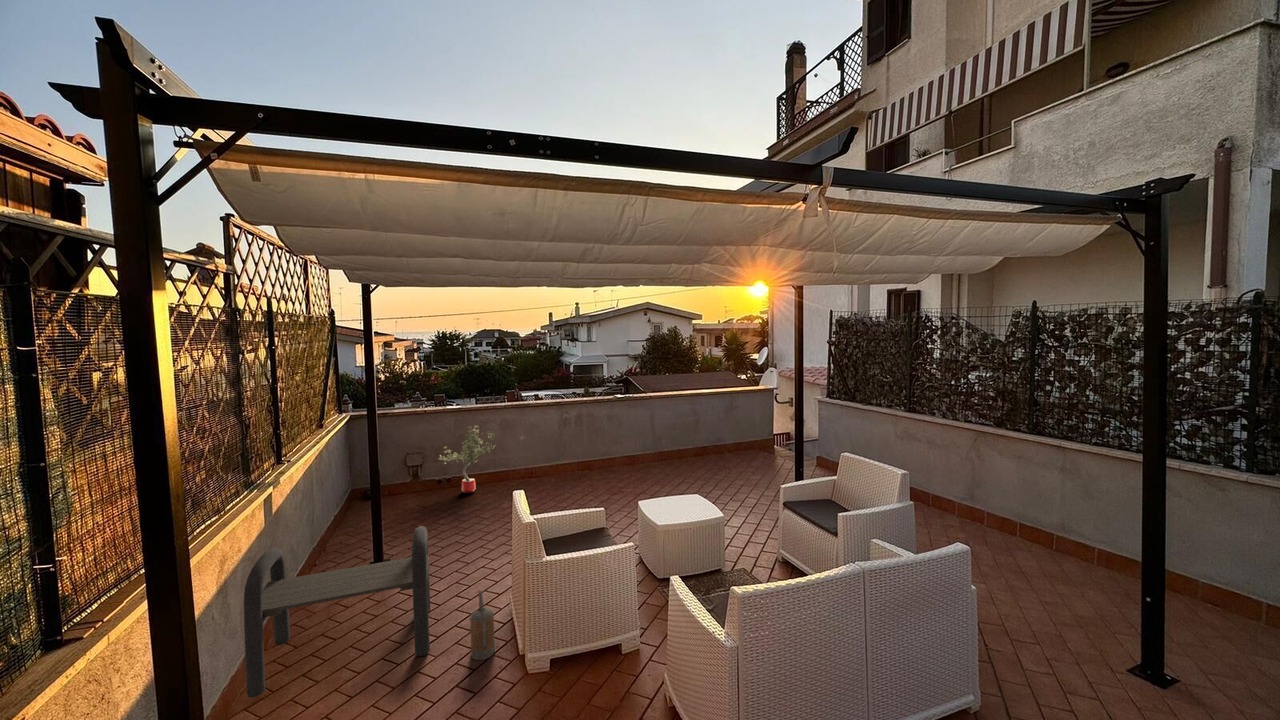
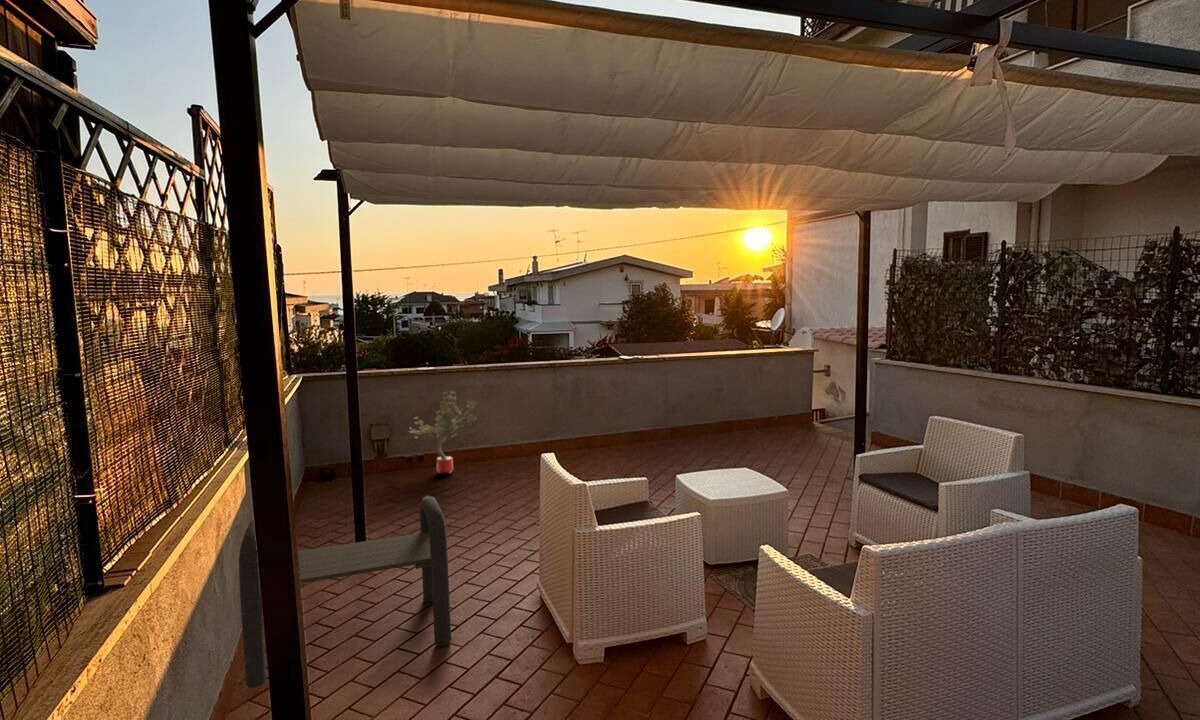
watering can: present [470,589,495,660] -> none [502,568,531,650]

